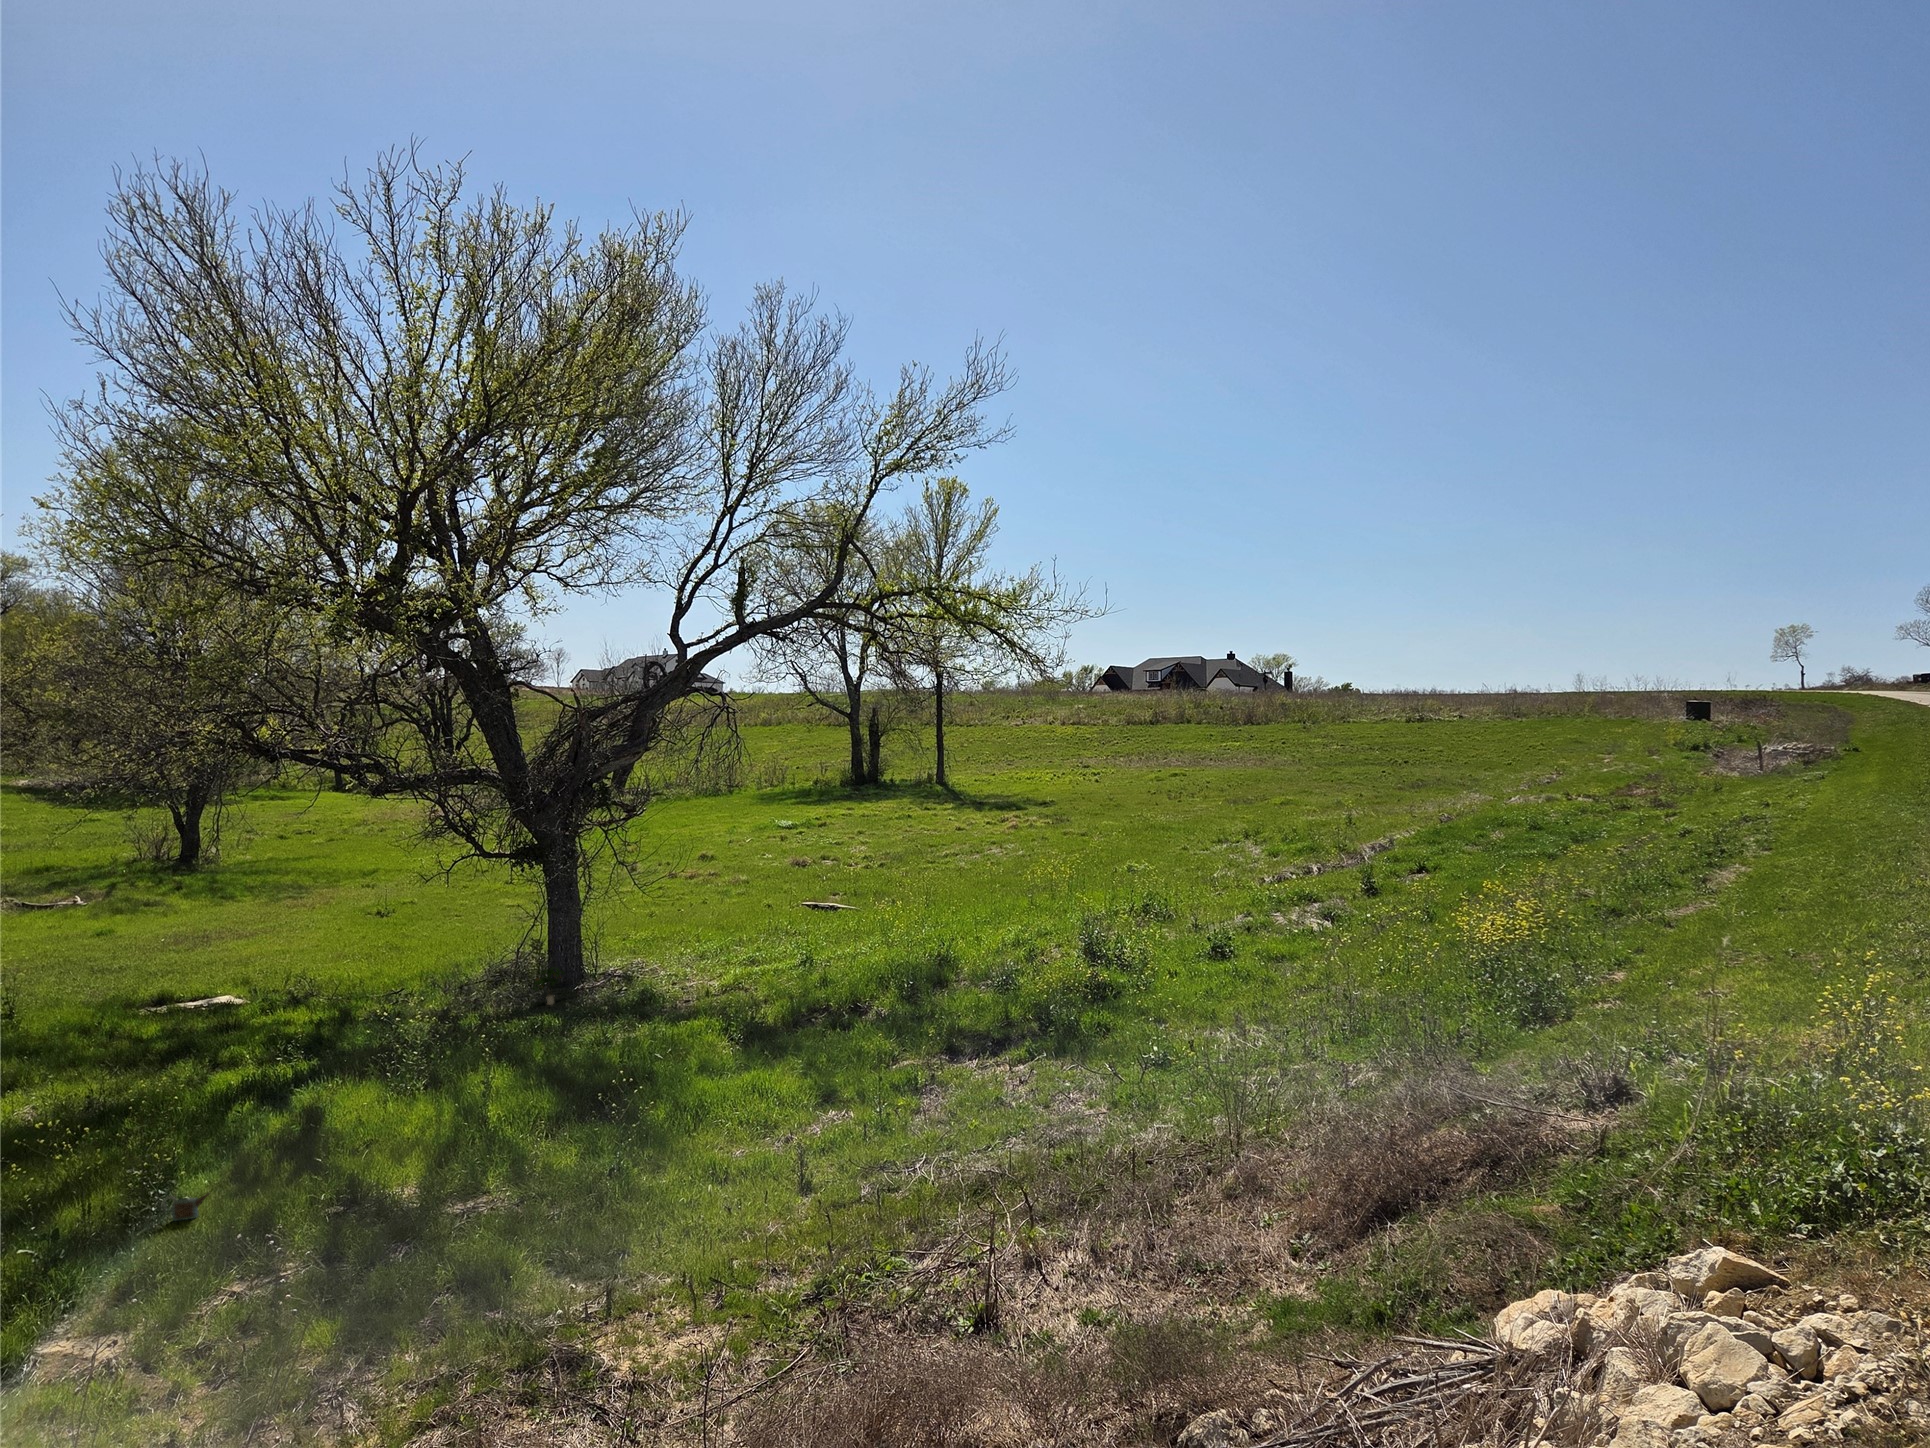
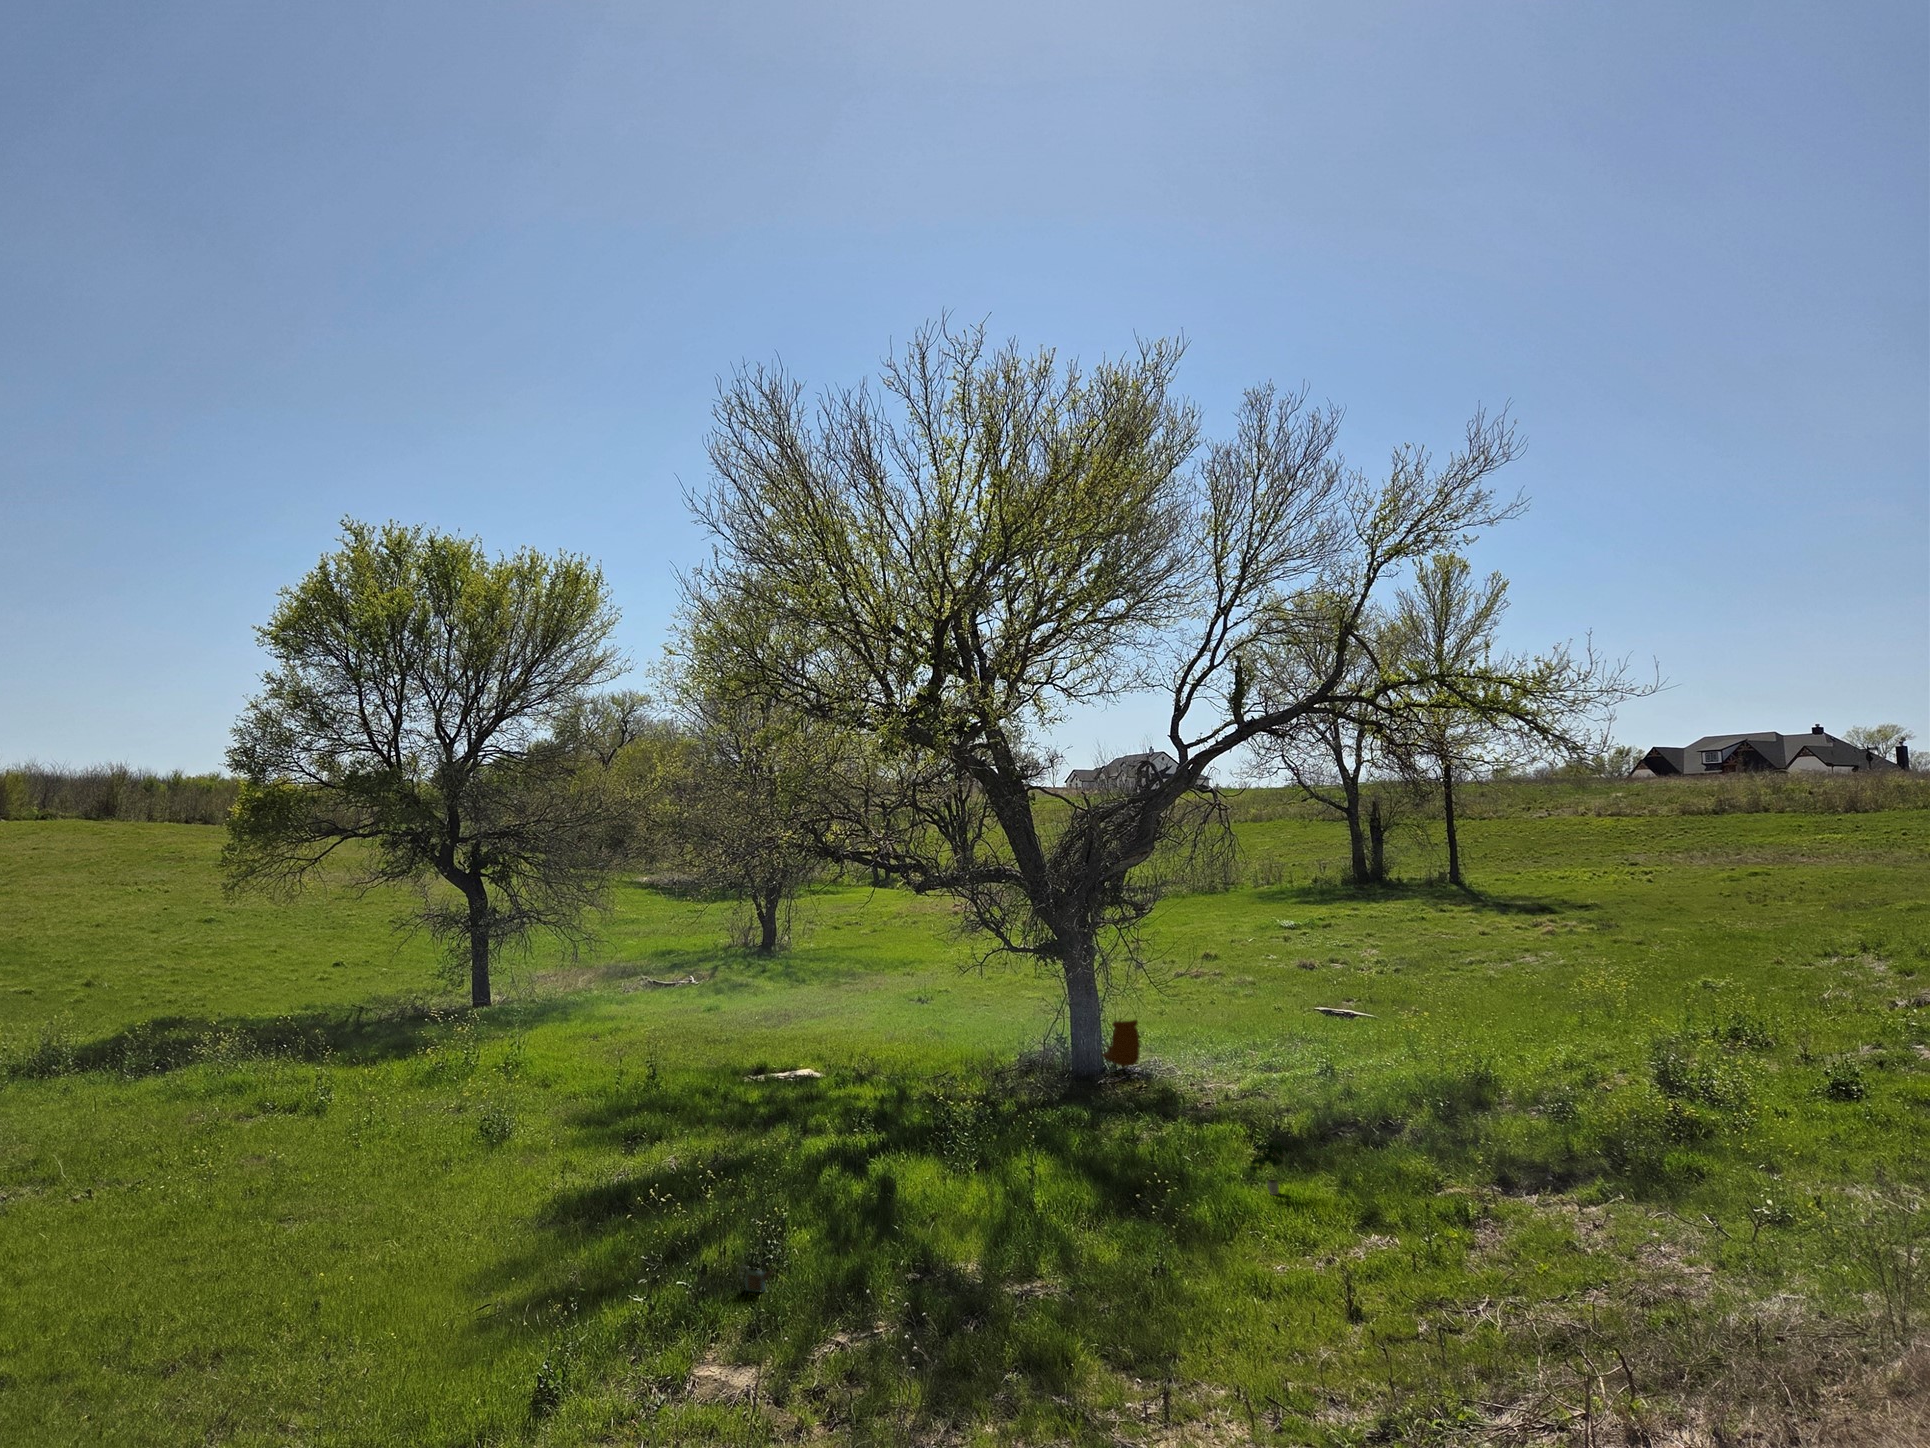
lounge chair: none [582,920,626,983] -> present [1102,1020,1140,1078]
potted plant: present [532,967,564,1005] -> present [1249,1141,1288,1195]

